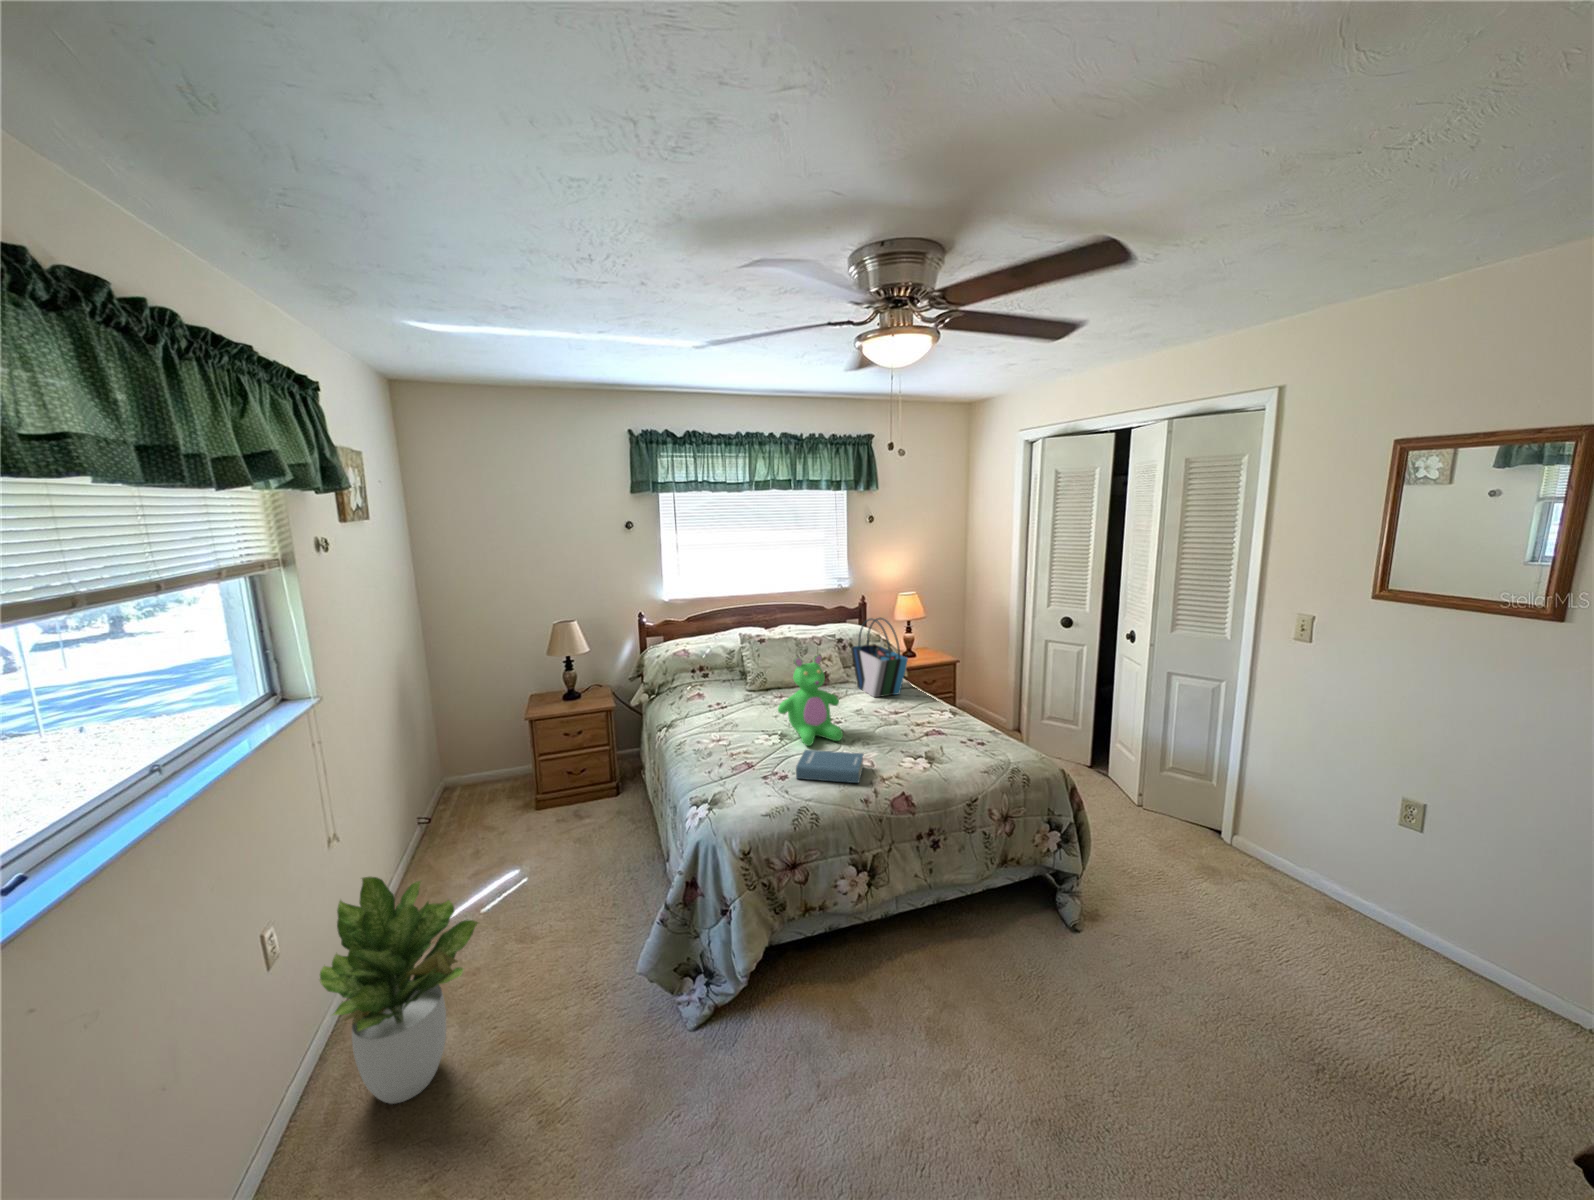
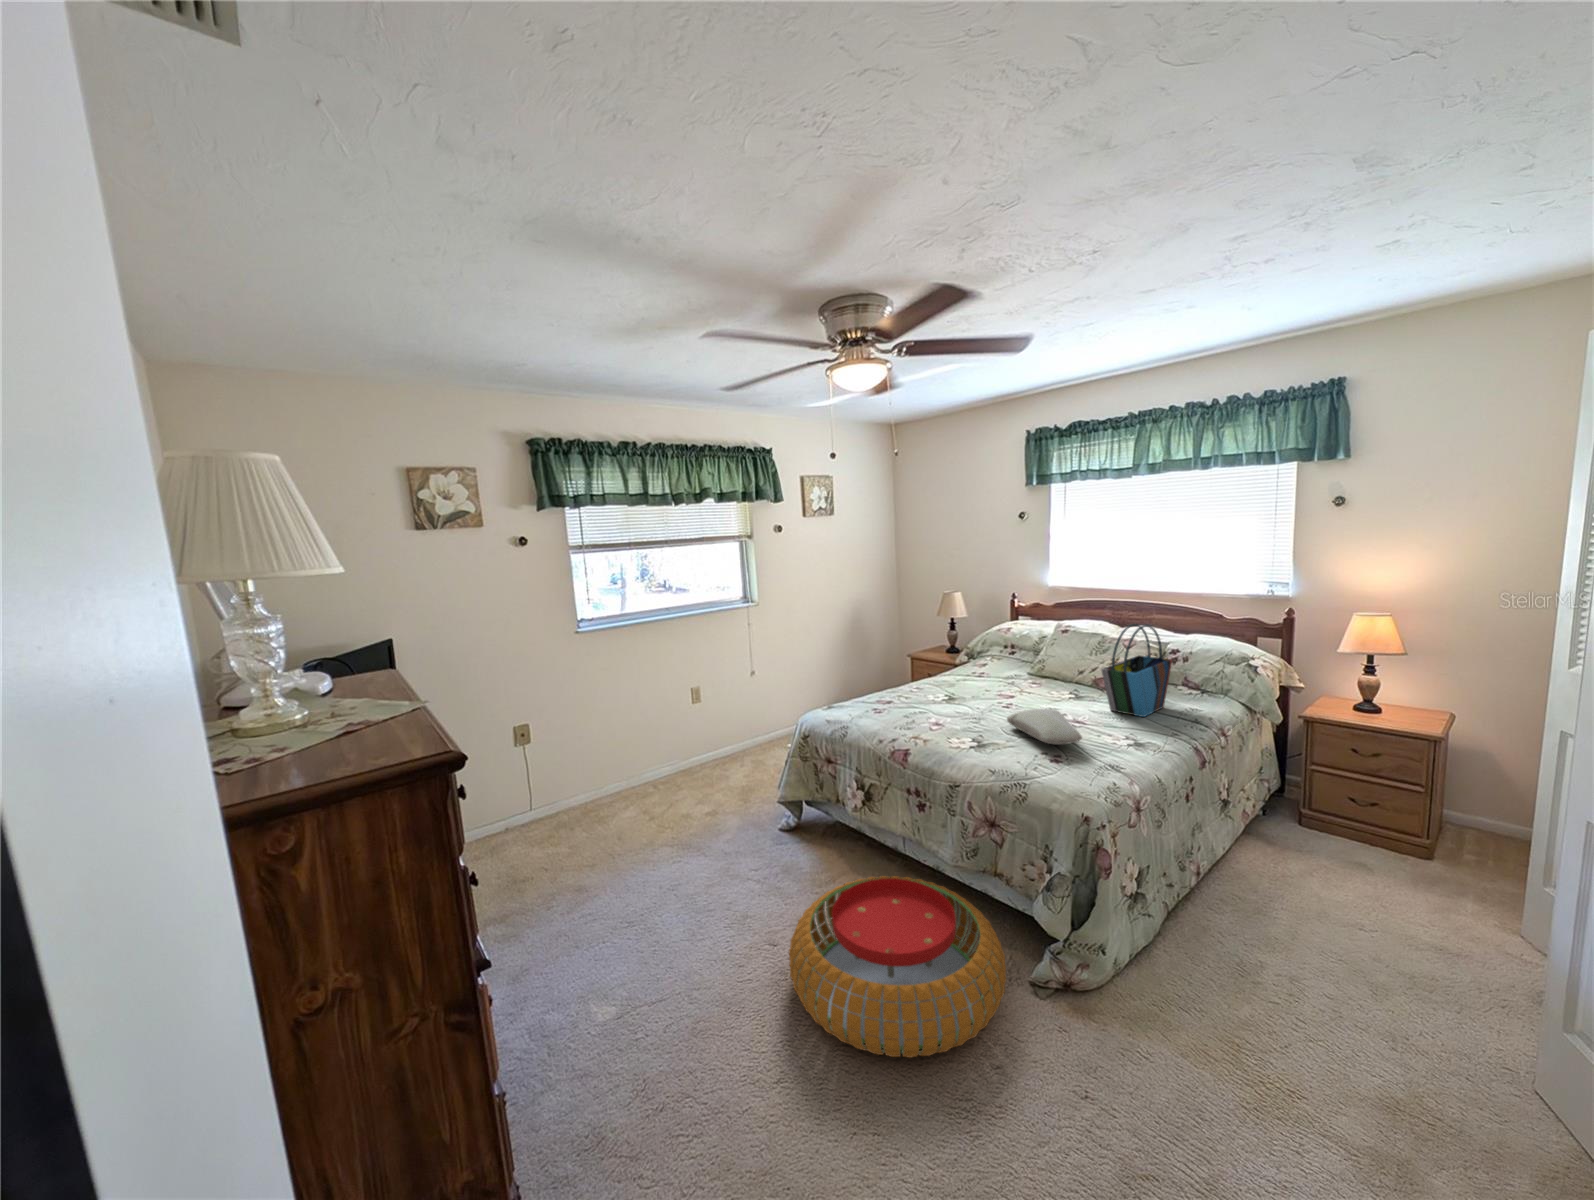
teddy bear: present [778,655,843,746] -> none [938,636,998,715]
pillow: none [883,706,971,733] -> present [1007,709,1082,744]
book: present [796,750,864,783] -> none [880,704,928,732]
potted plant: present [320,877,478,1104] -> none [680,676,742,776]
pouf: none [980,892,1236,1099] -> present [789,876,1006,1058]

